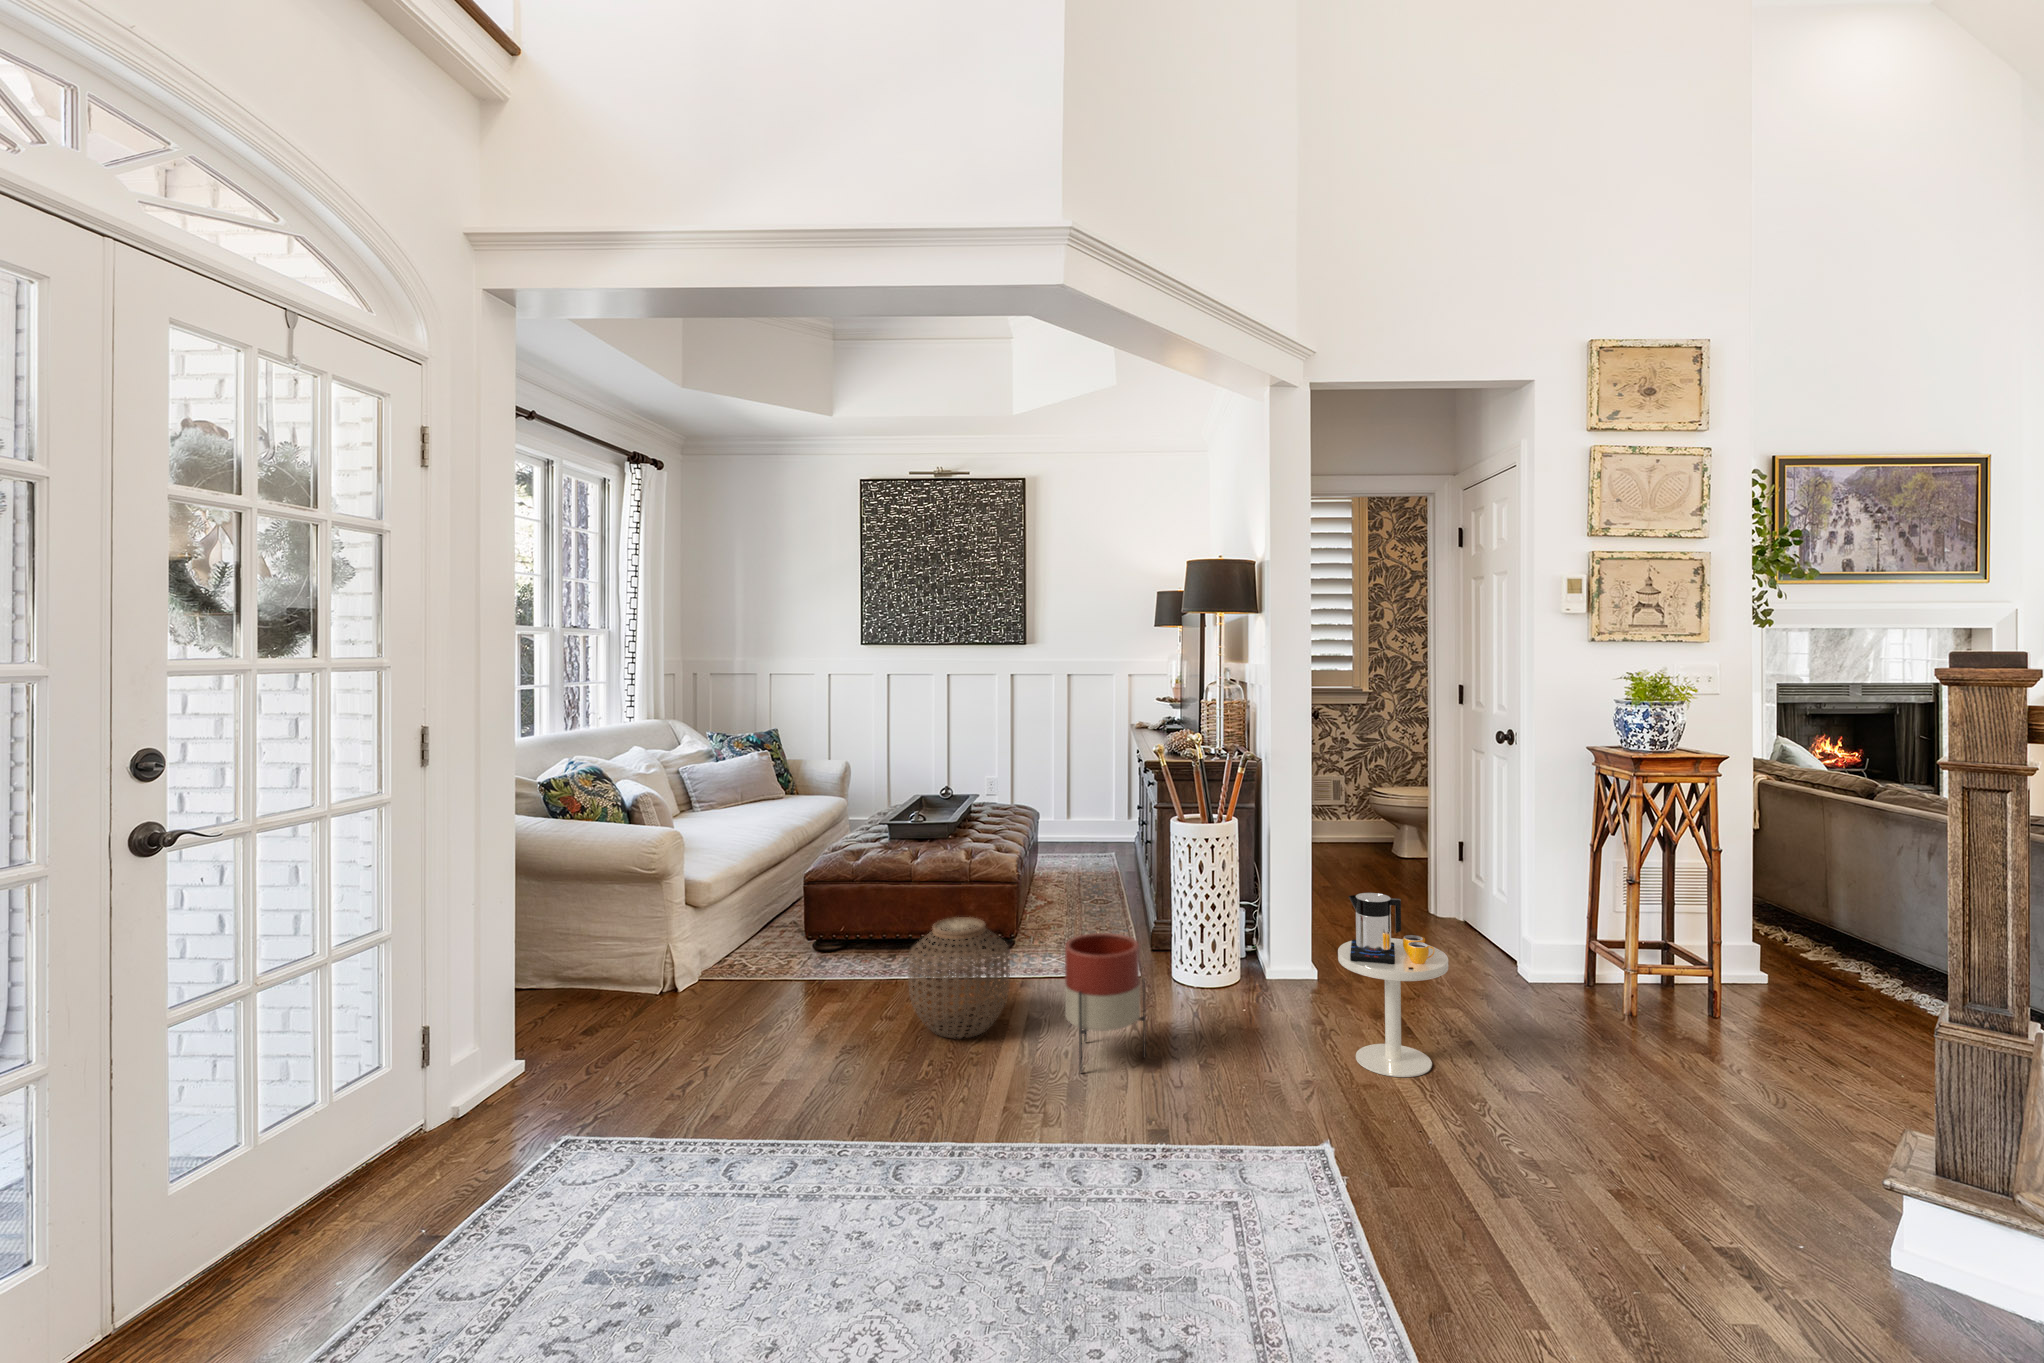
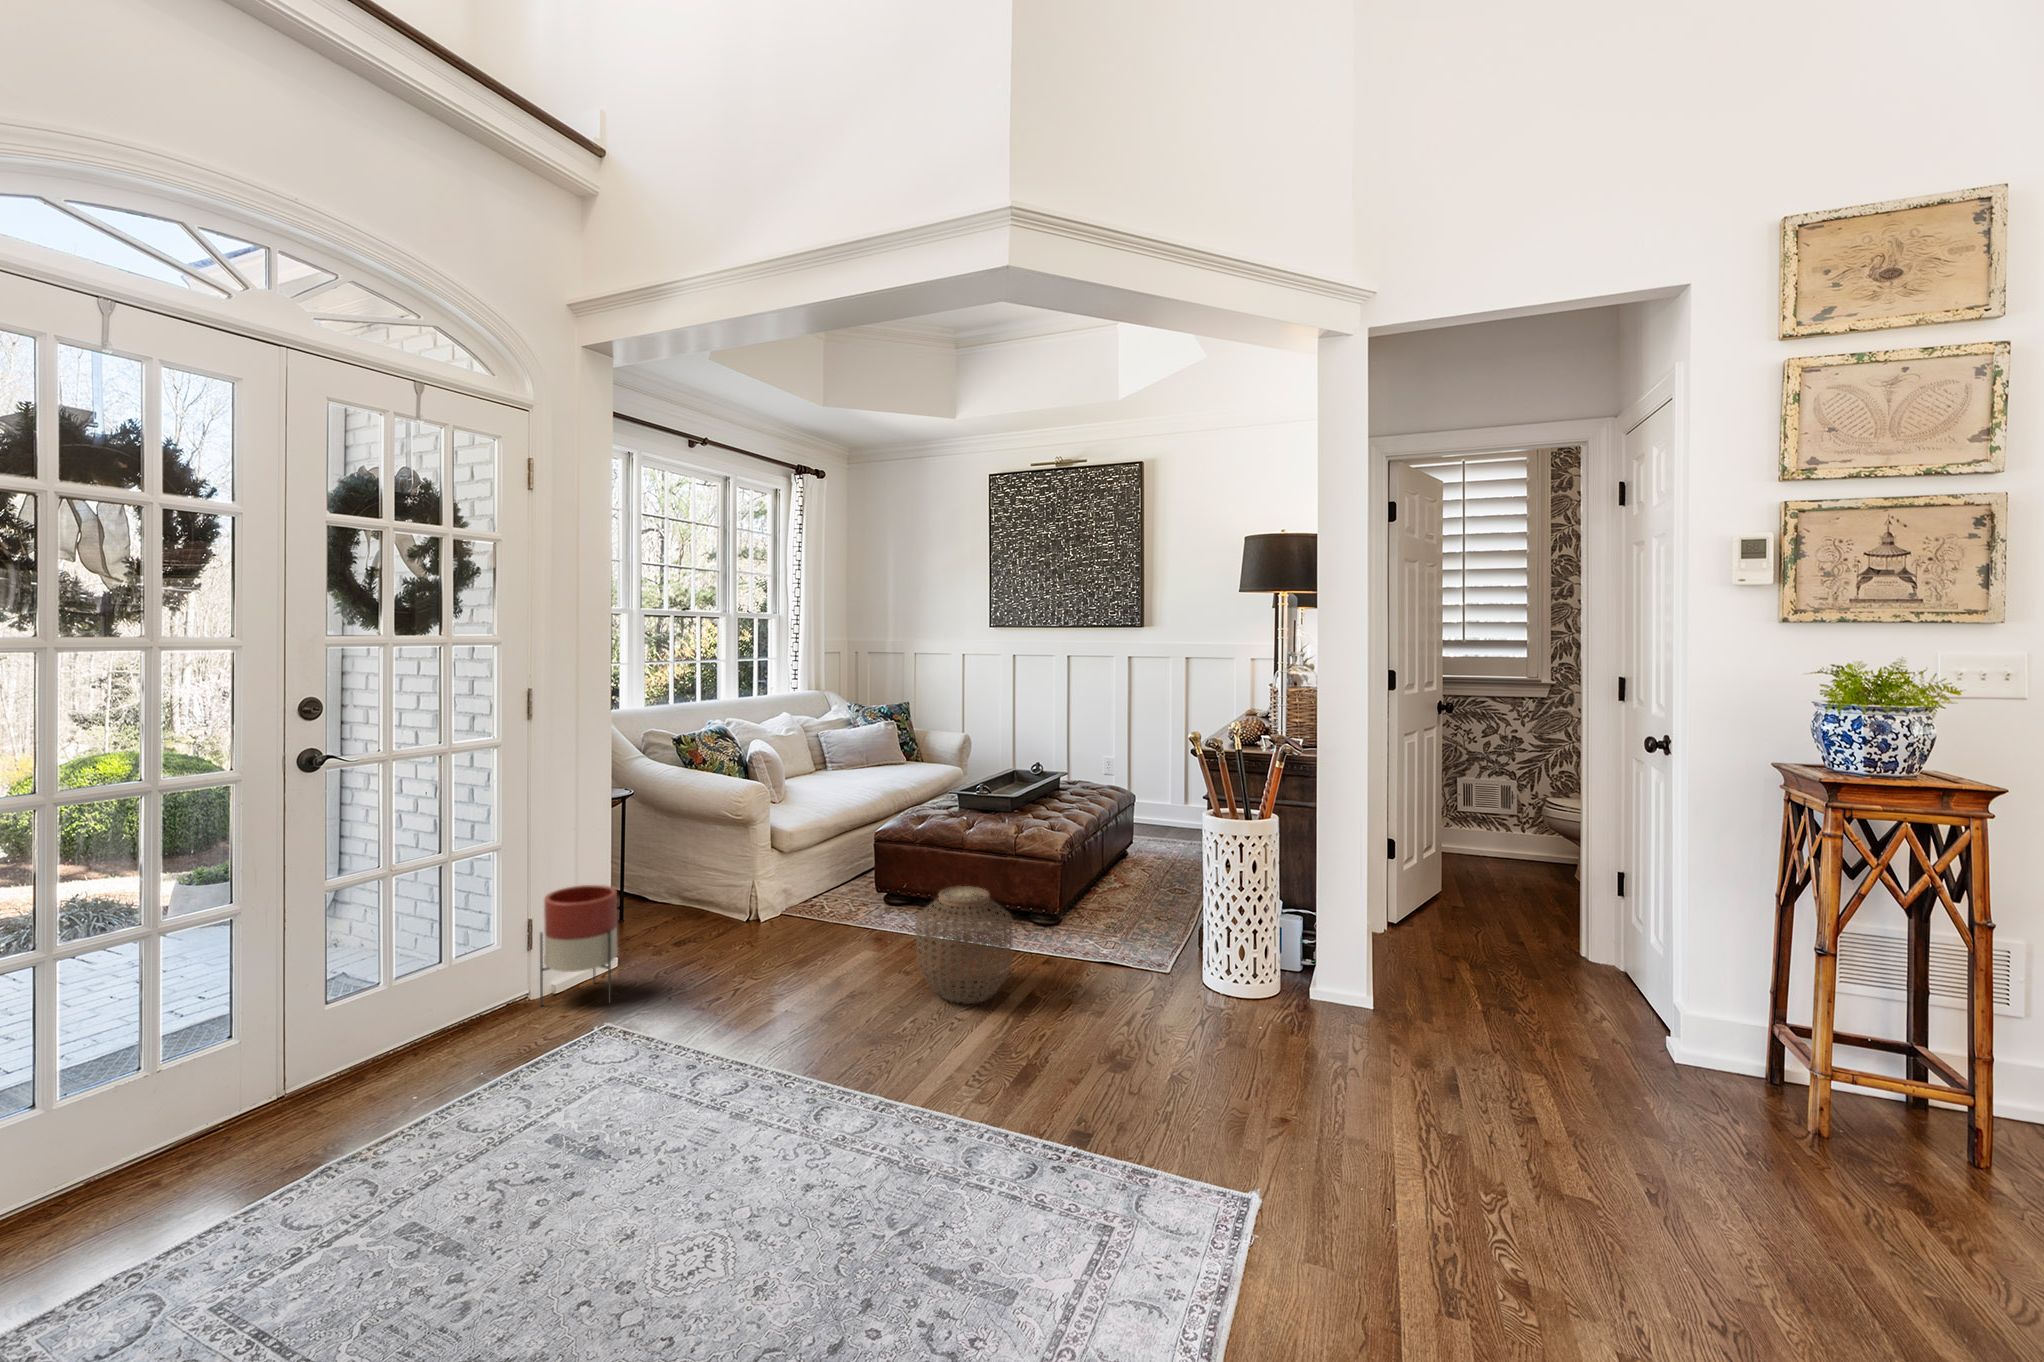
side table: present [1338,893,1448,1077] -> none [1343,914,1484,1141]
planter: present [1065,933,1146,1073] -> present [540,885,618,1005]

